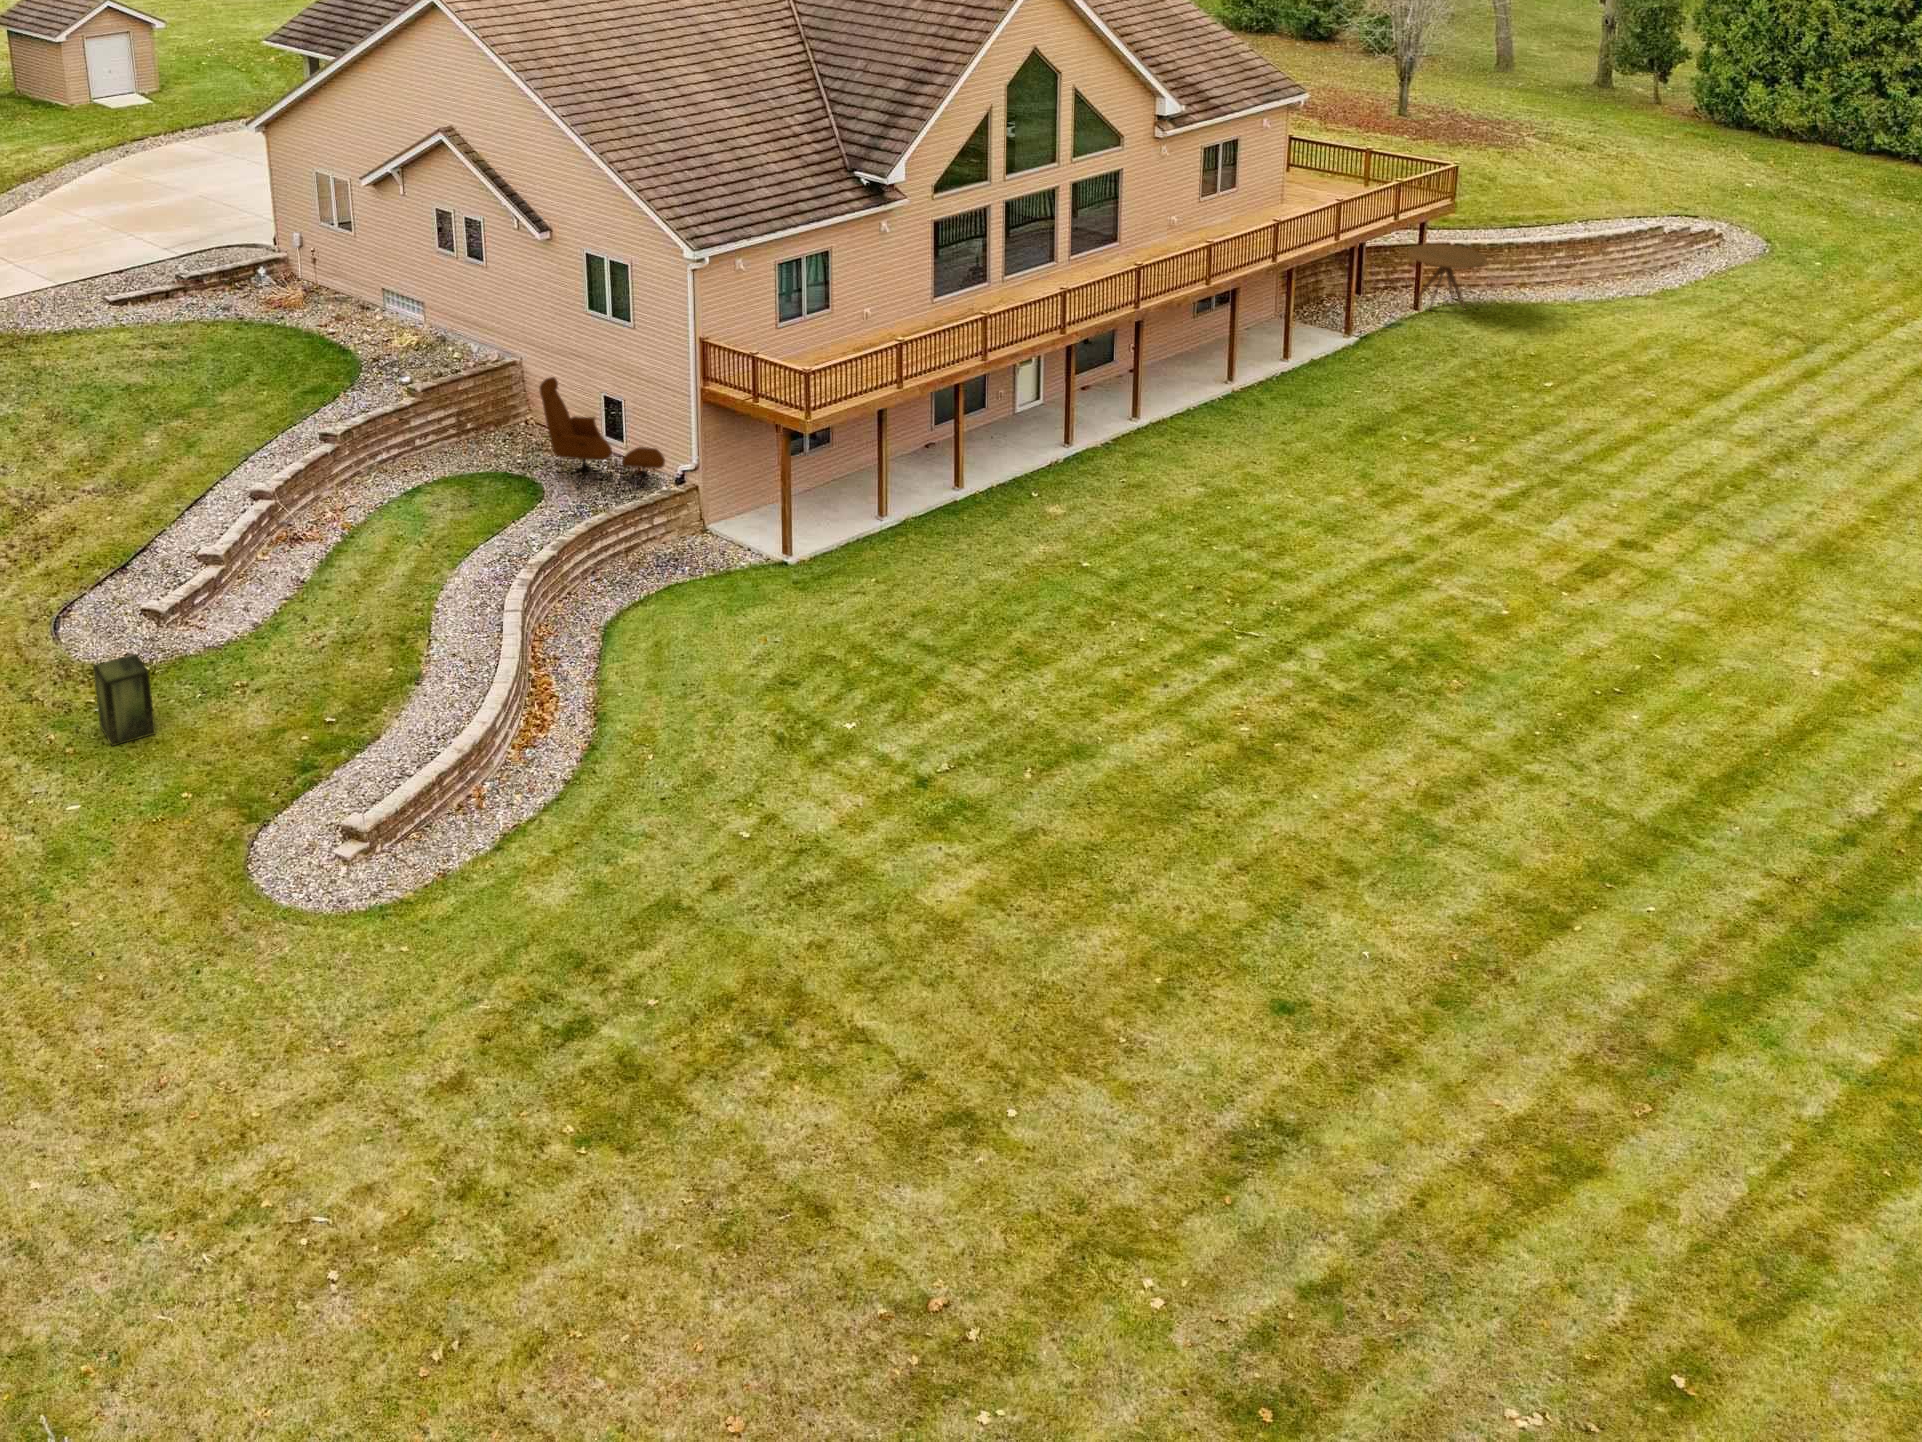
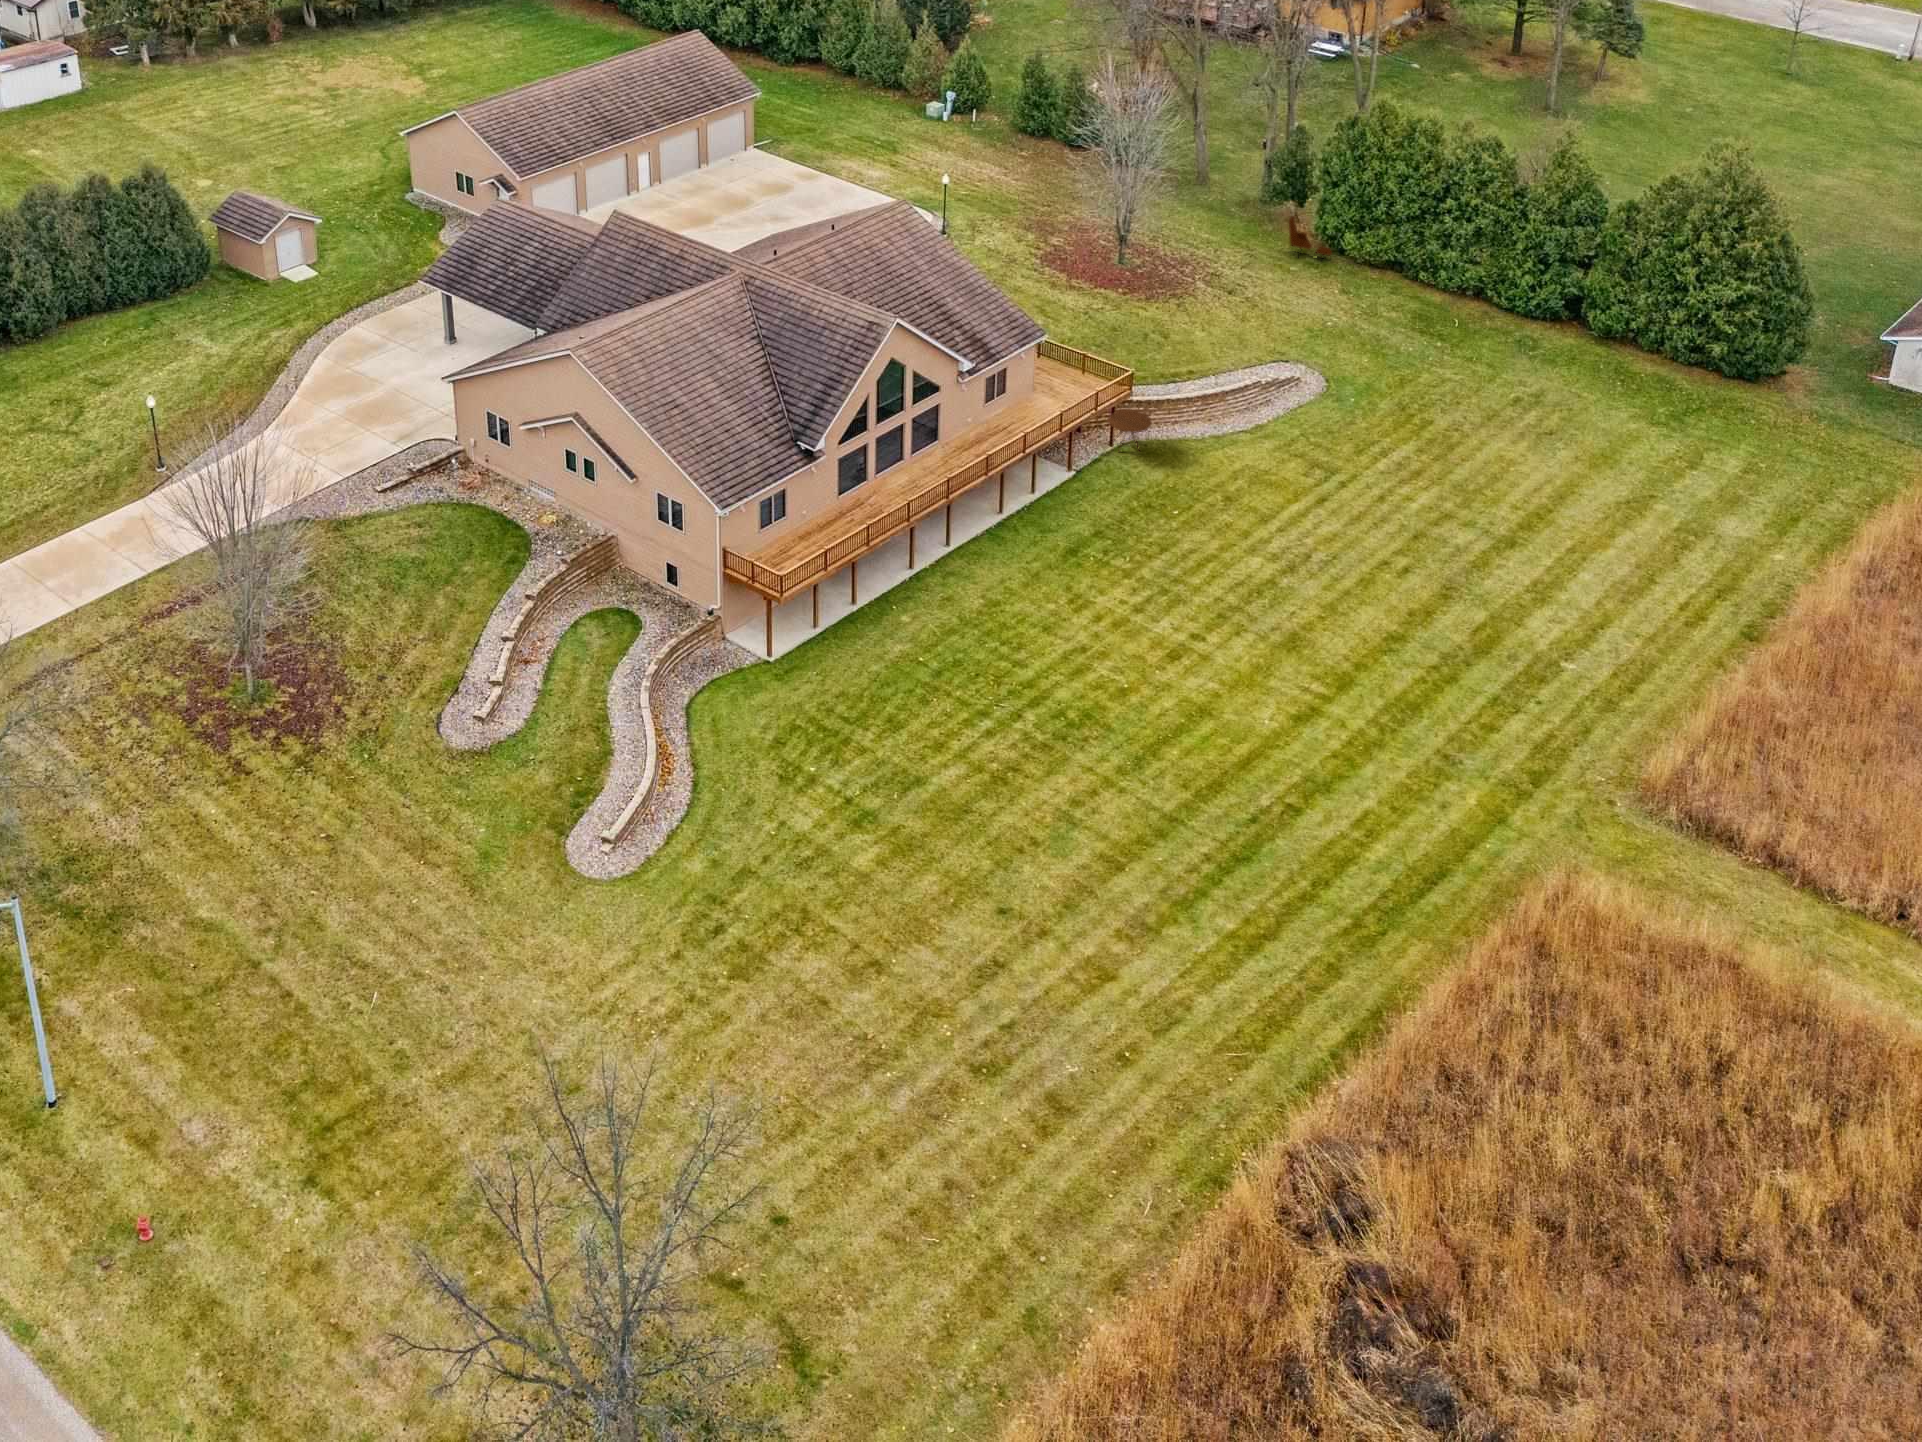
lounge chair: present [539,377,665,487] -> present [1289,216,1332,258]
storage box: present [93,654,155,746] -> none [473,755,502,798]

